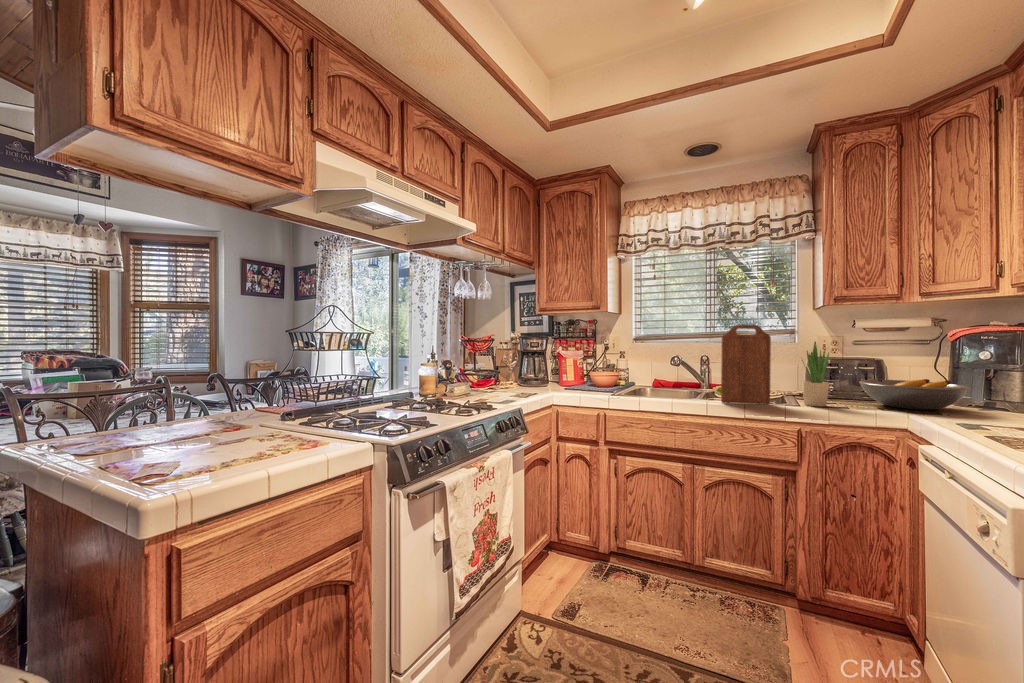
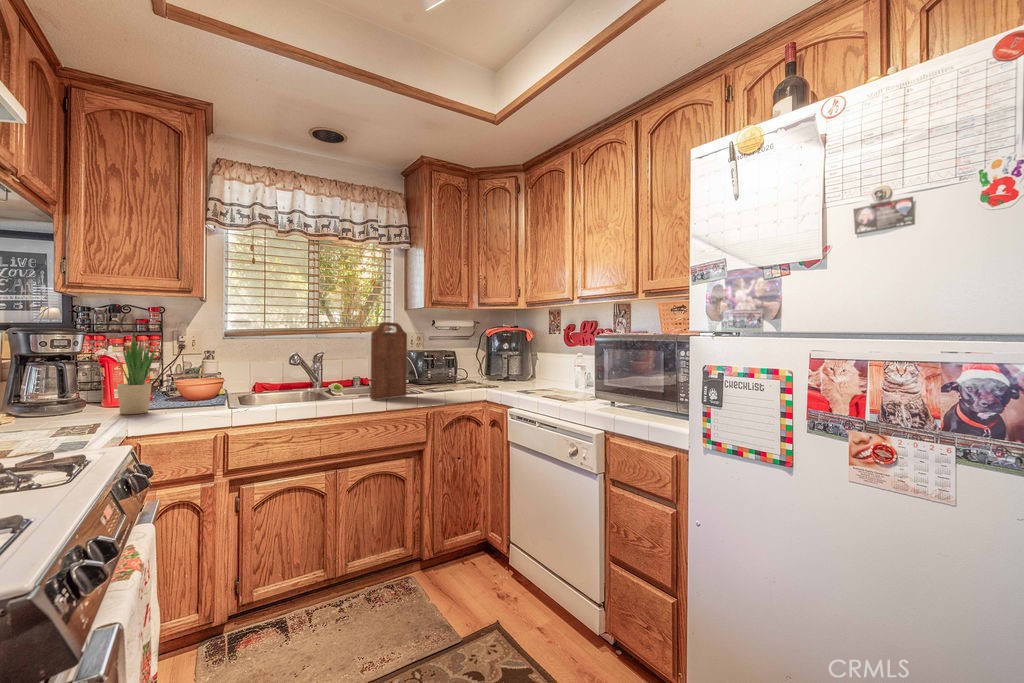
potted plant: present [802,342,829,406] -> present [116,334,156,414]
fruit bowl: present [859,379,970,410] -> none [449,366,509,388]

